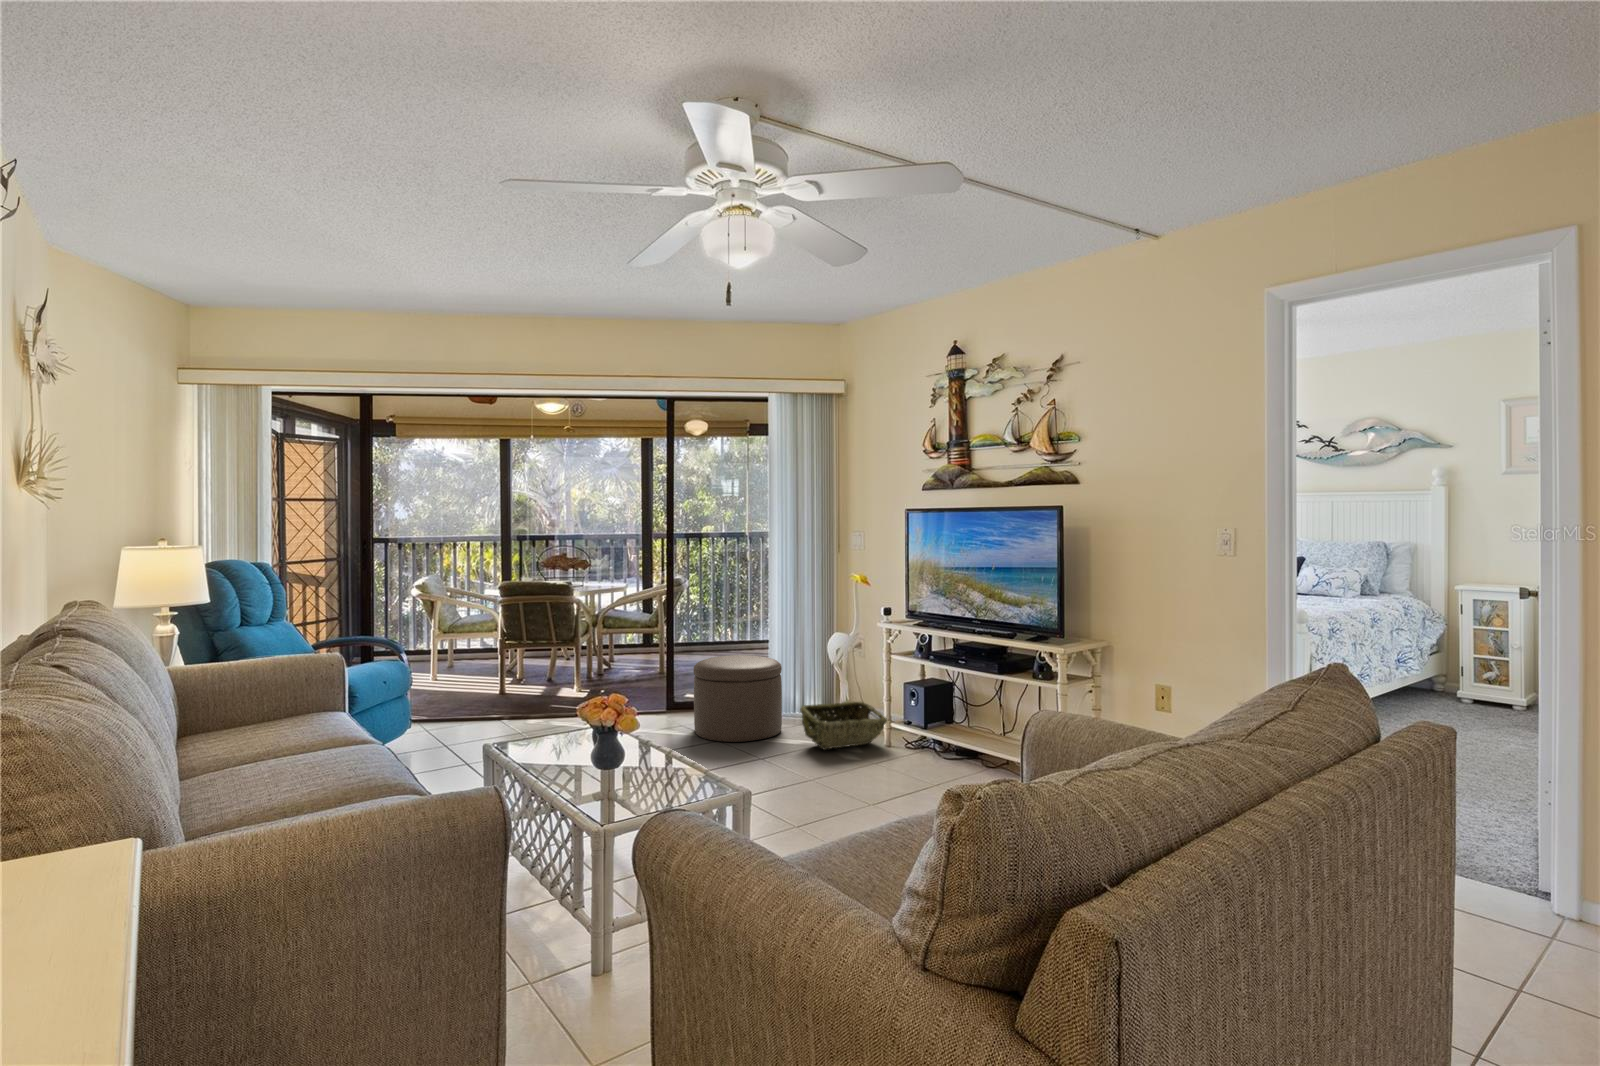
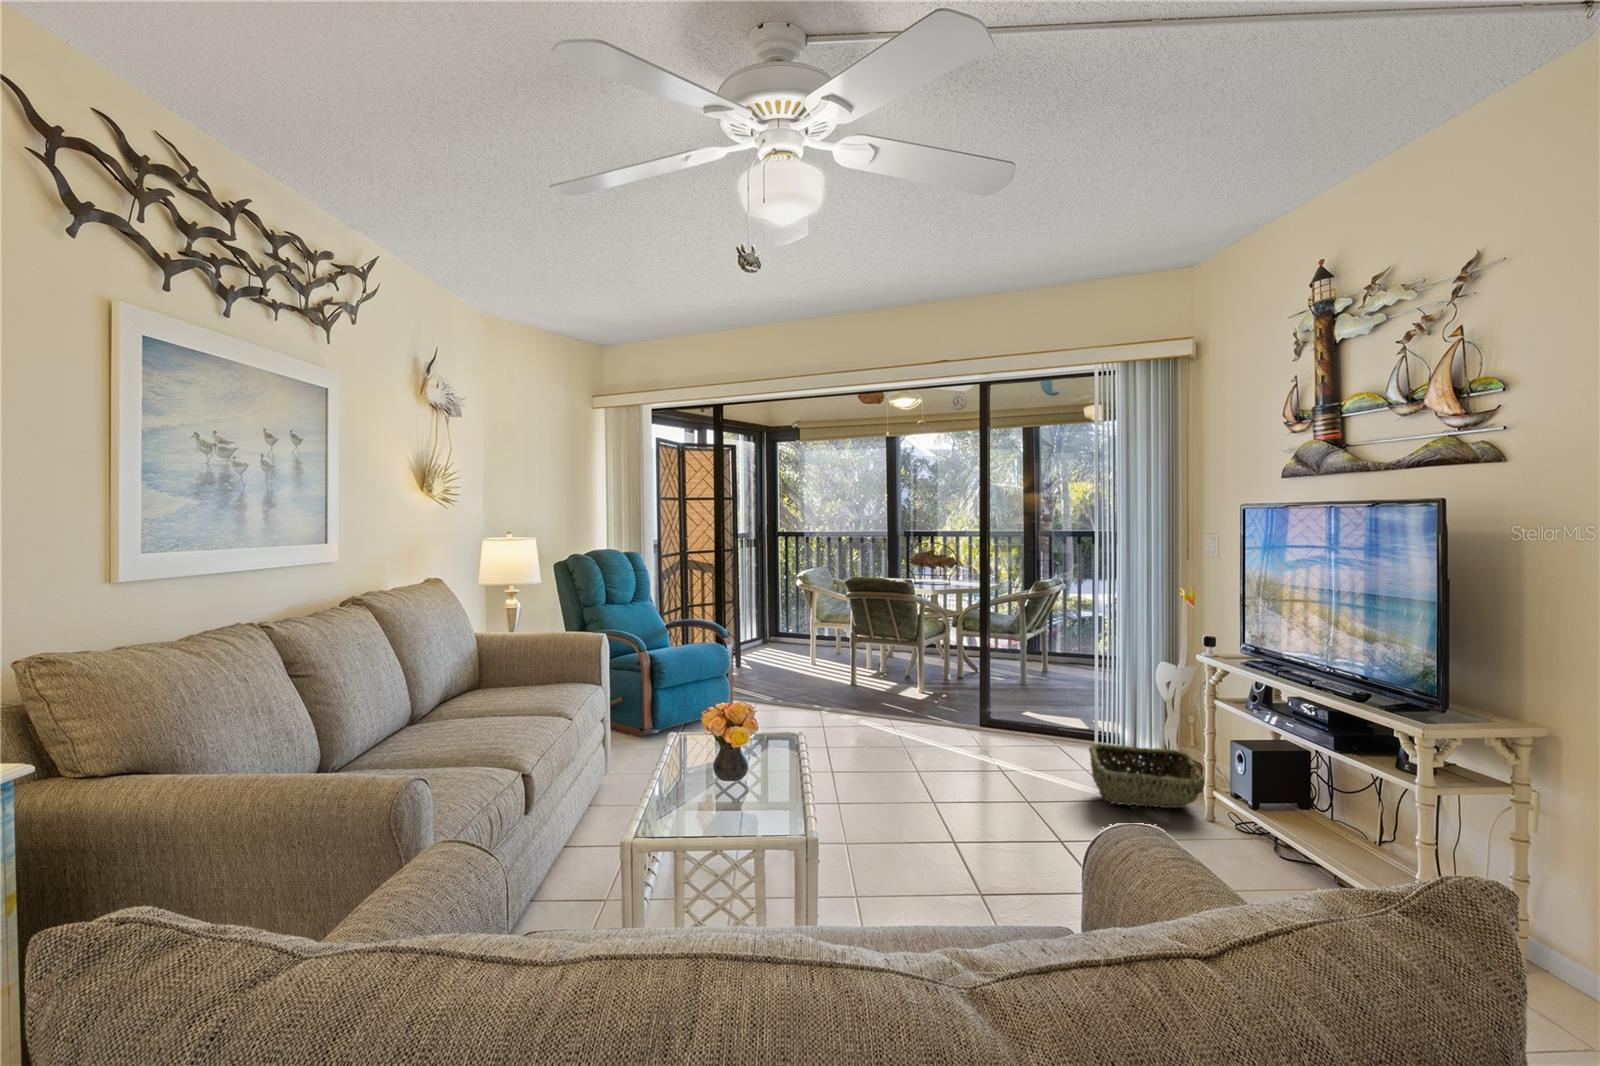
ottoman: present [694,655,782,742] -> none [985,671,1089,774]

